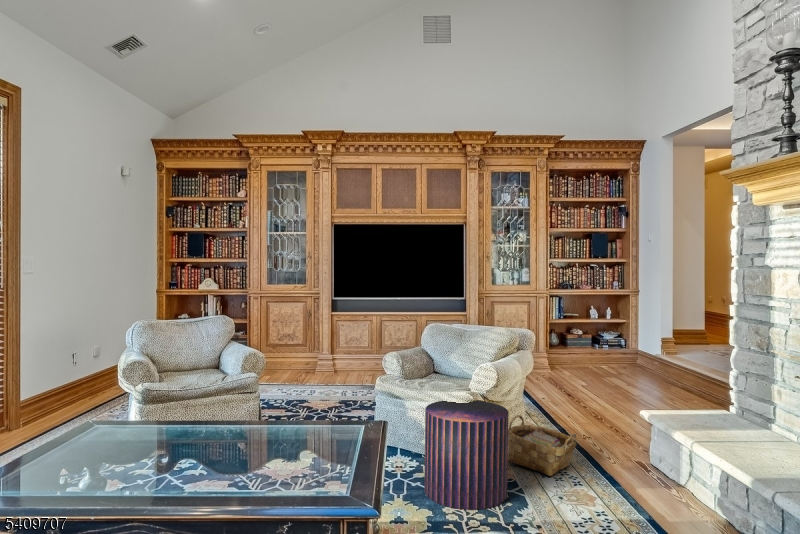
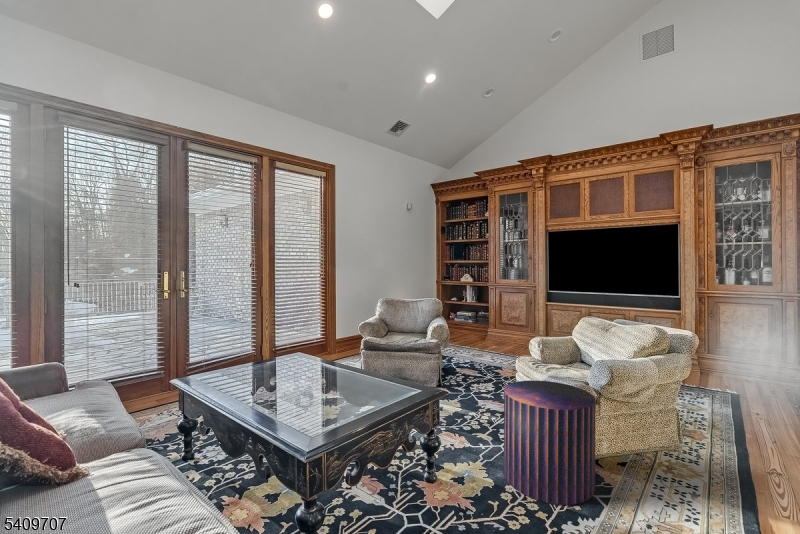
woven basket: present [508,415,576,476] -> none [629,415,725,498]

